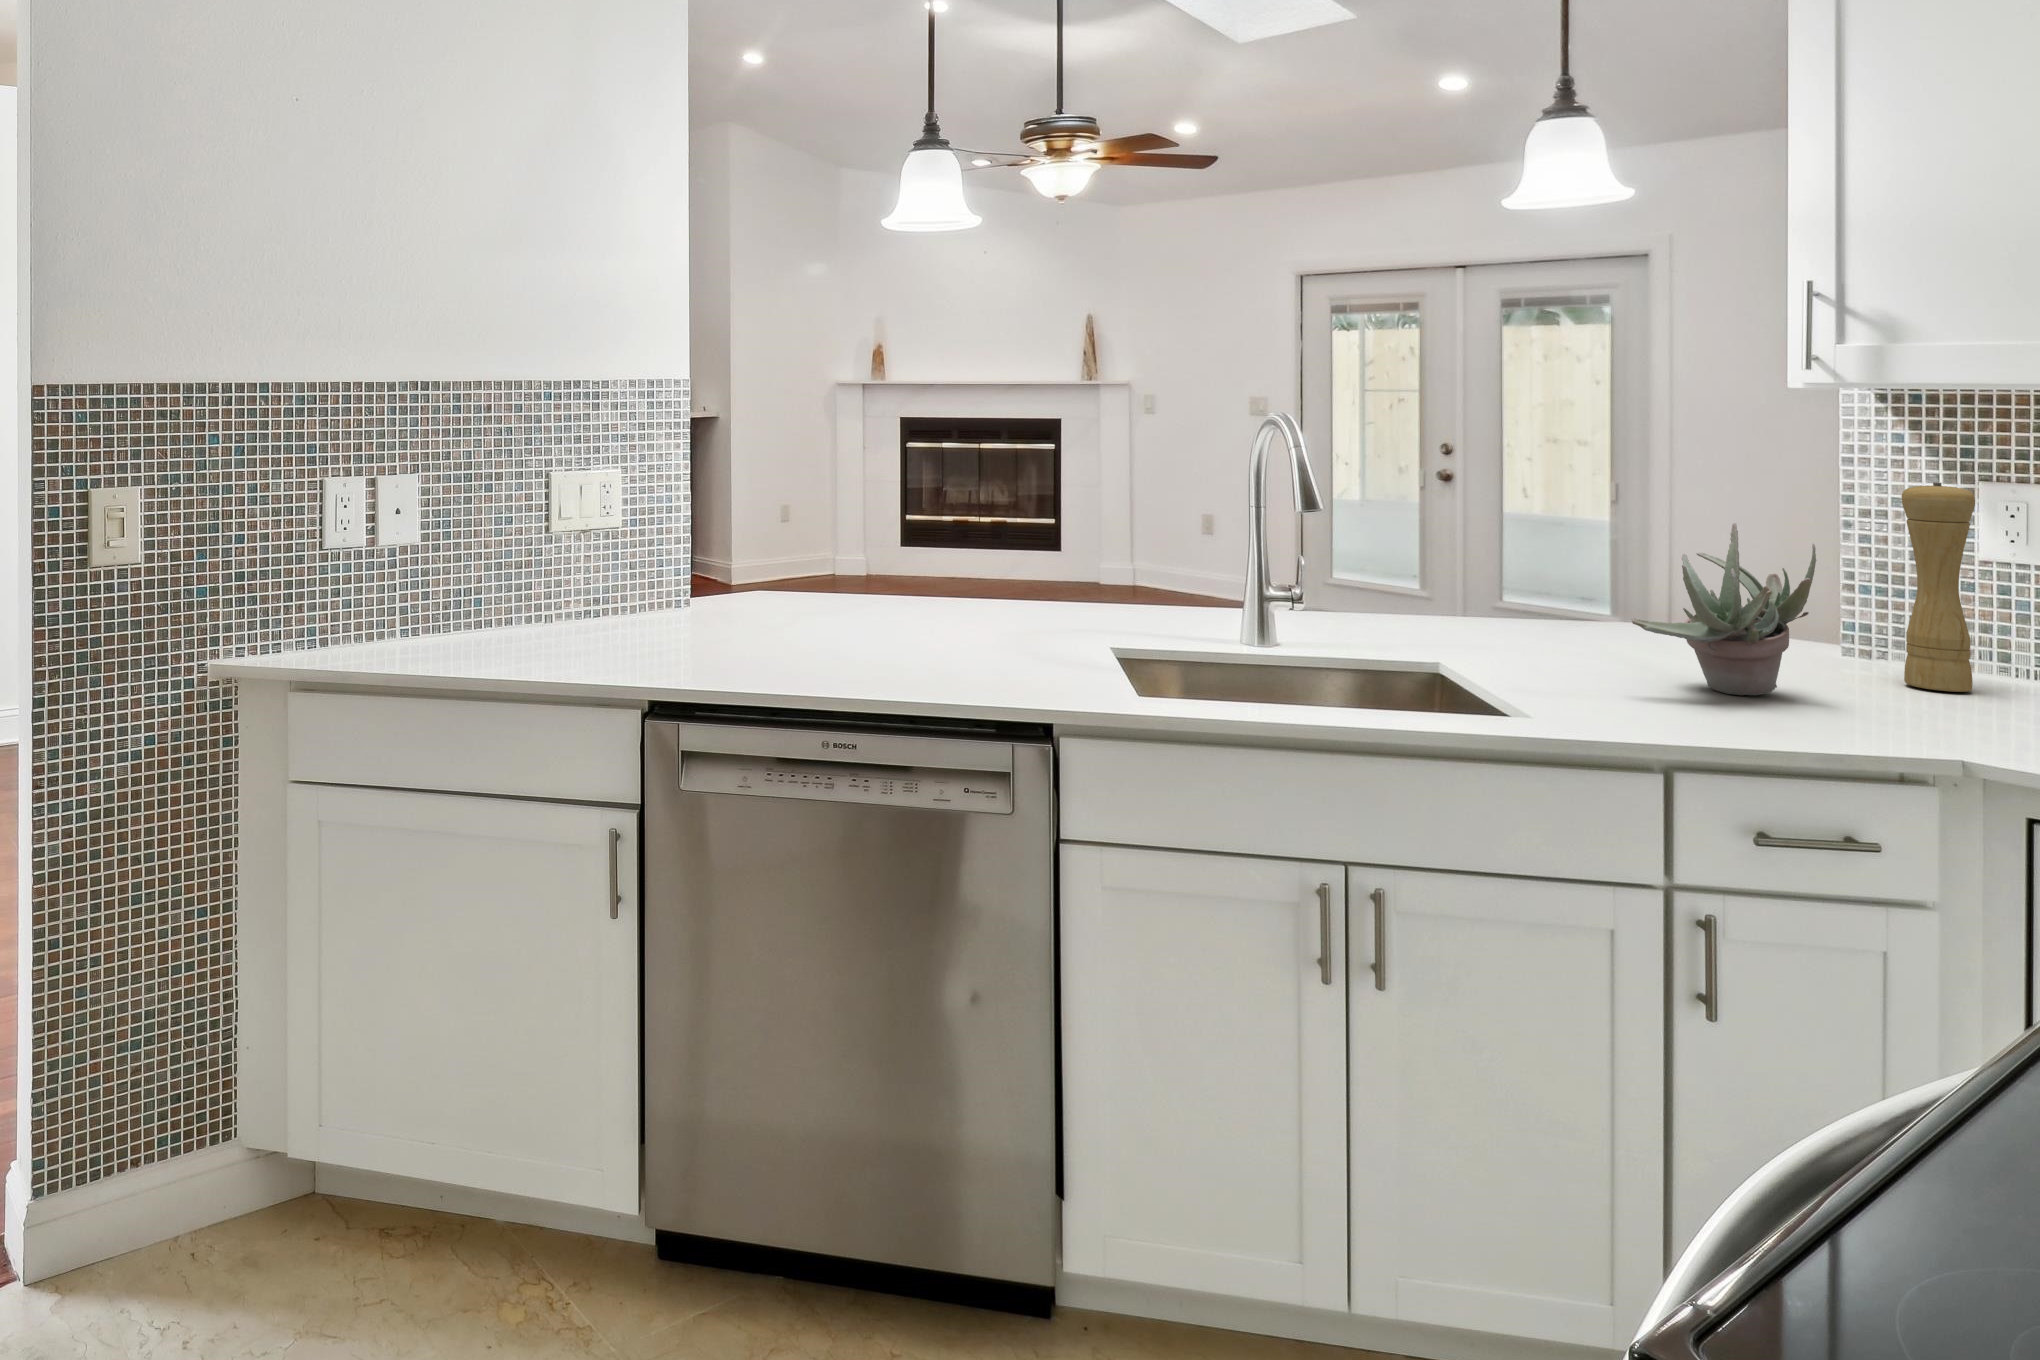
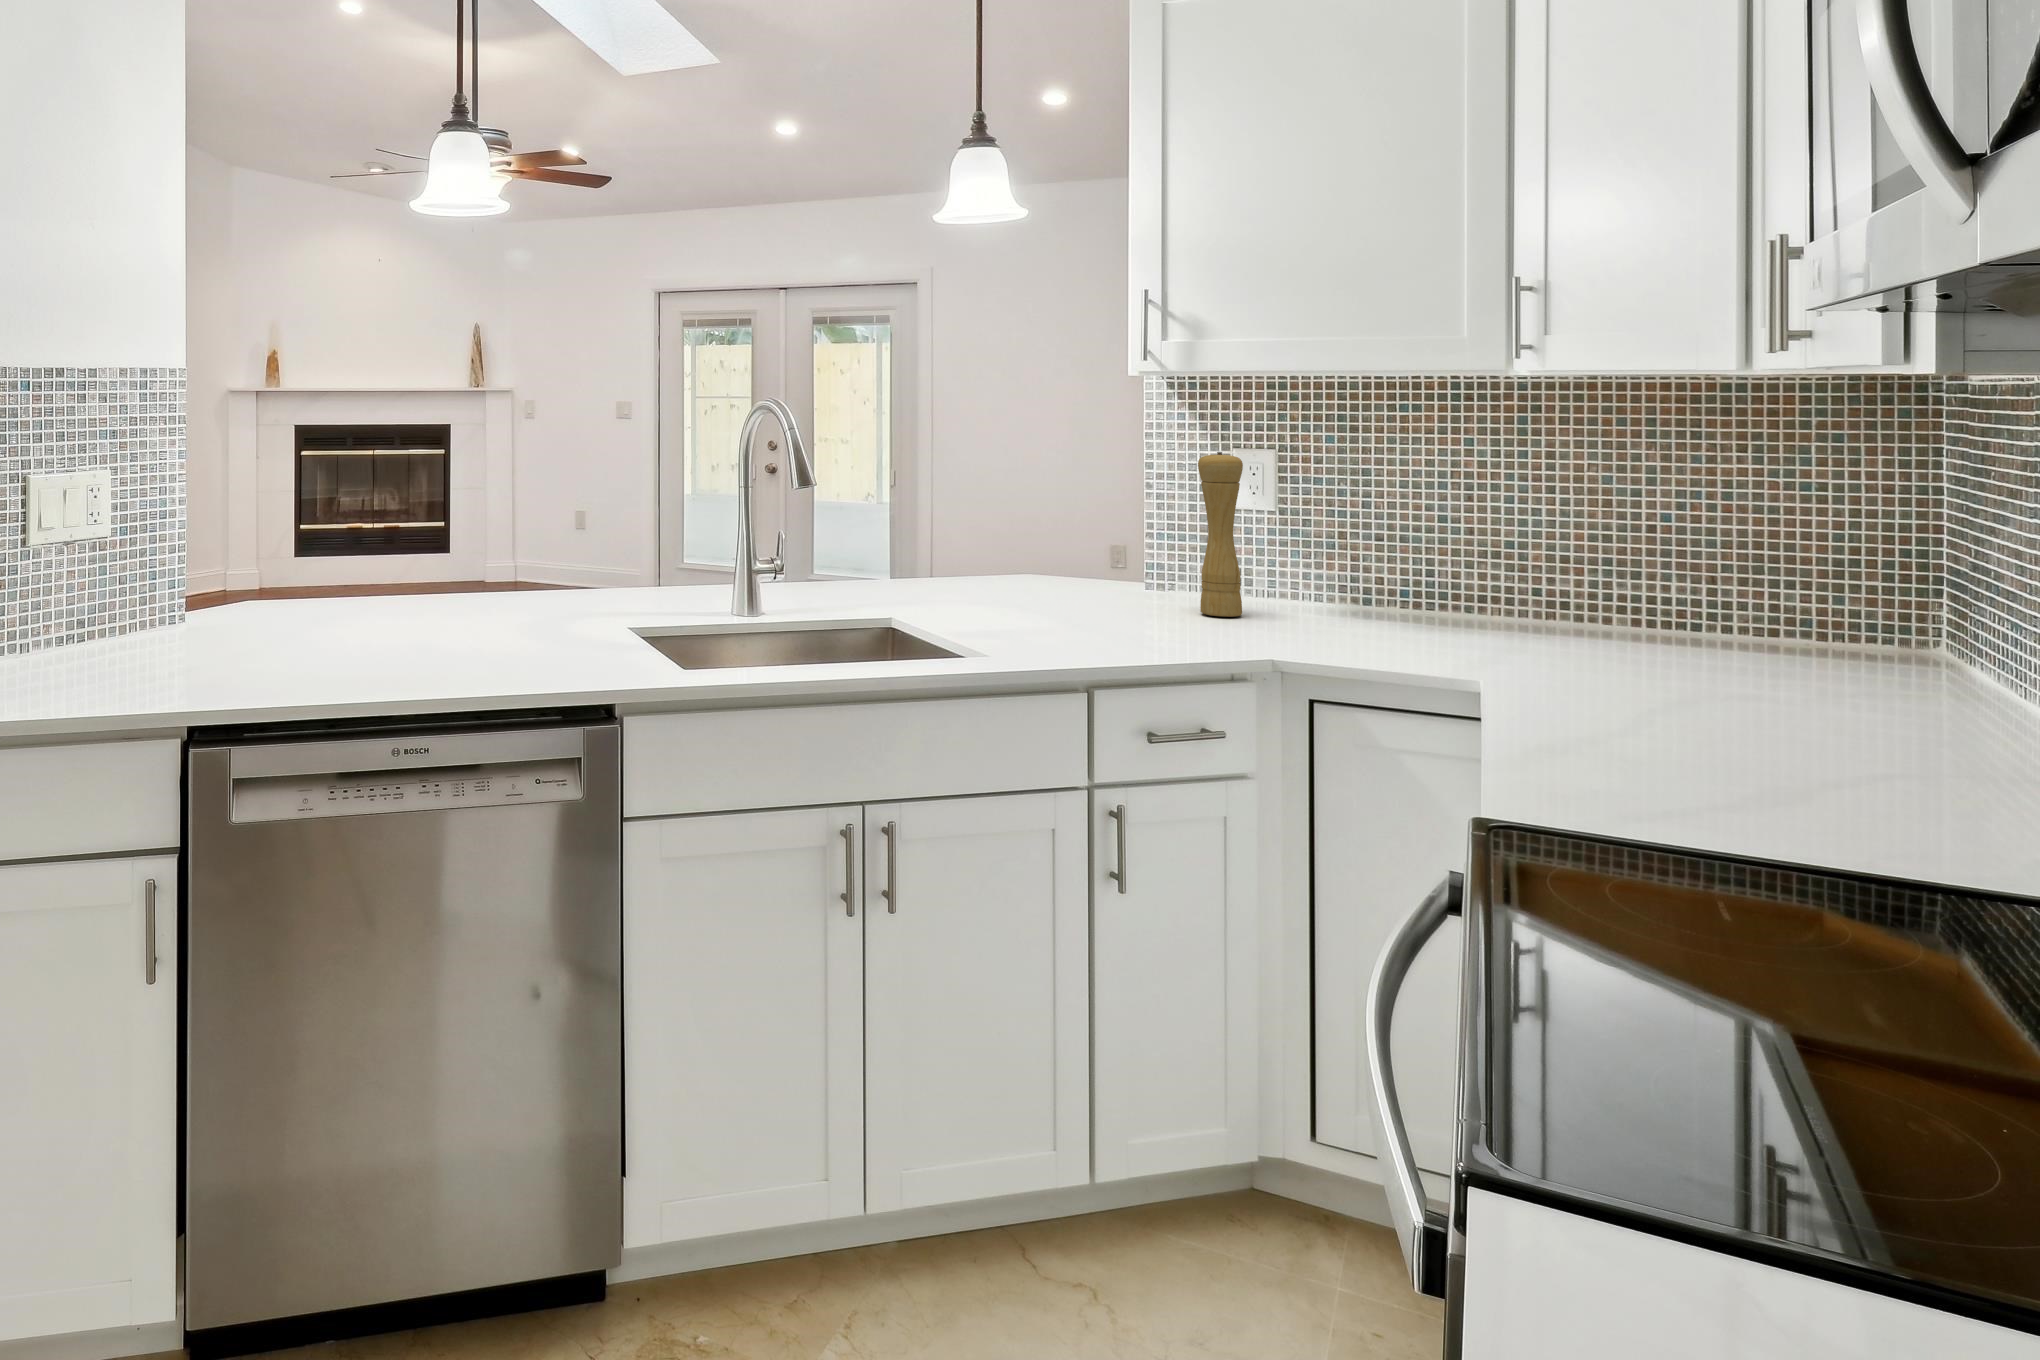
succulent plant: present [1632,523,1816,695] -> none [1046,488,1161,631]

